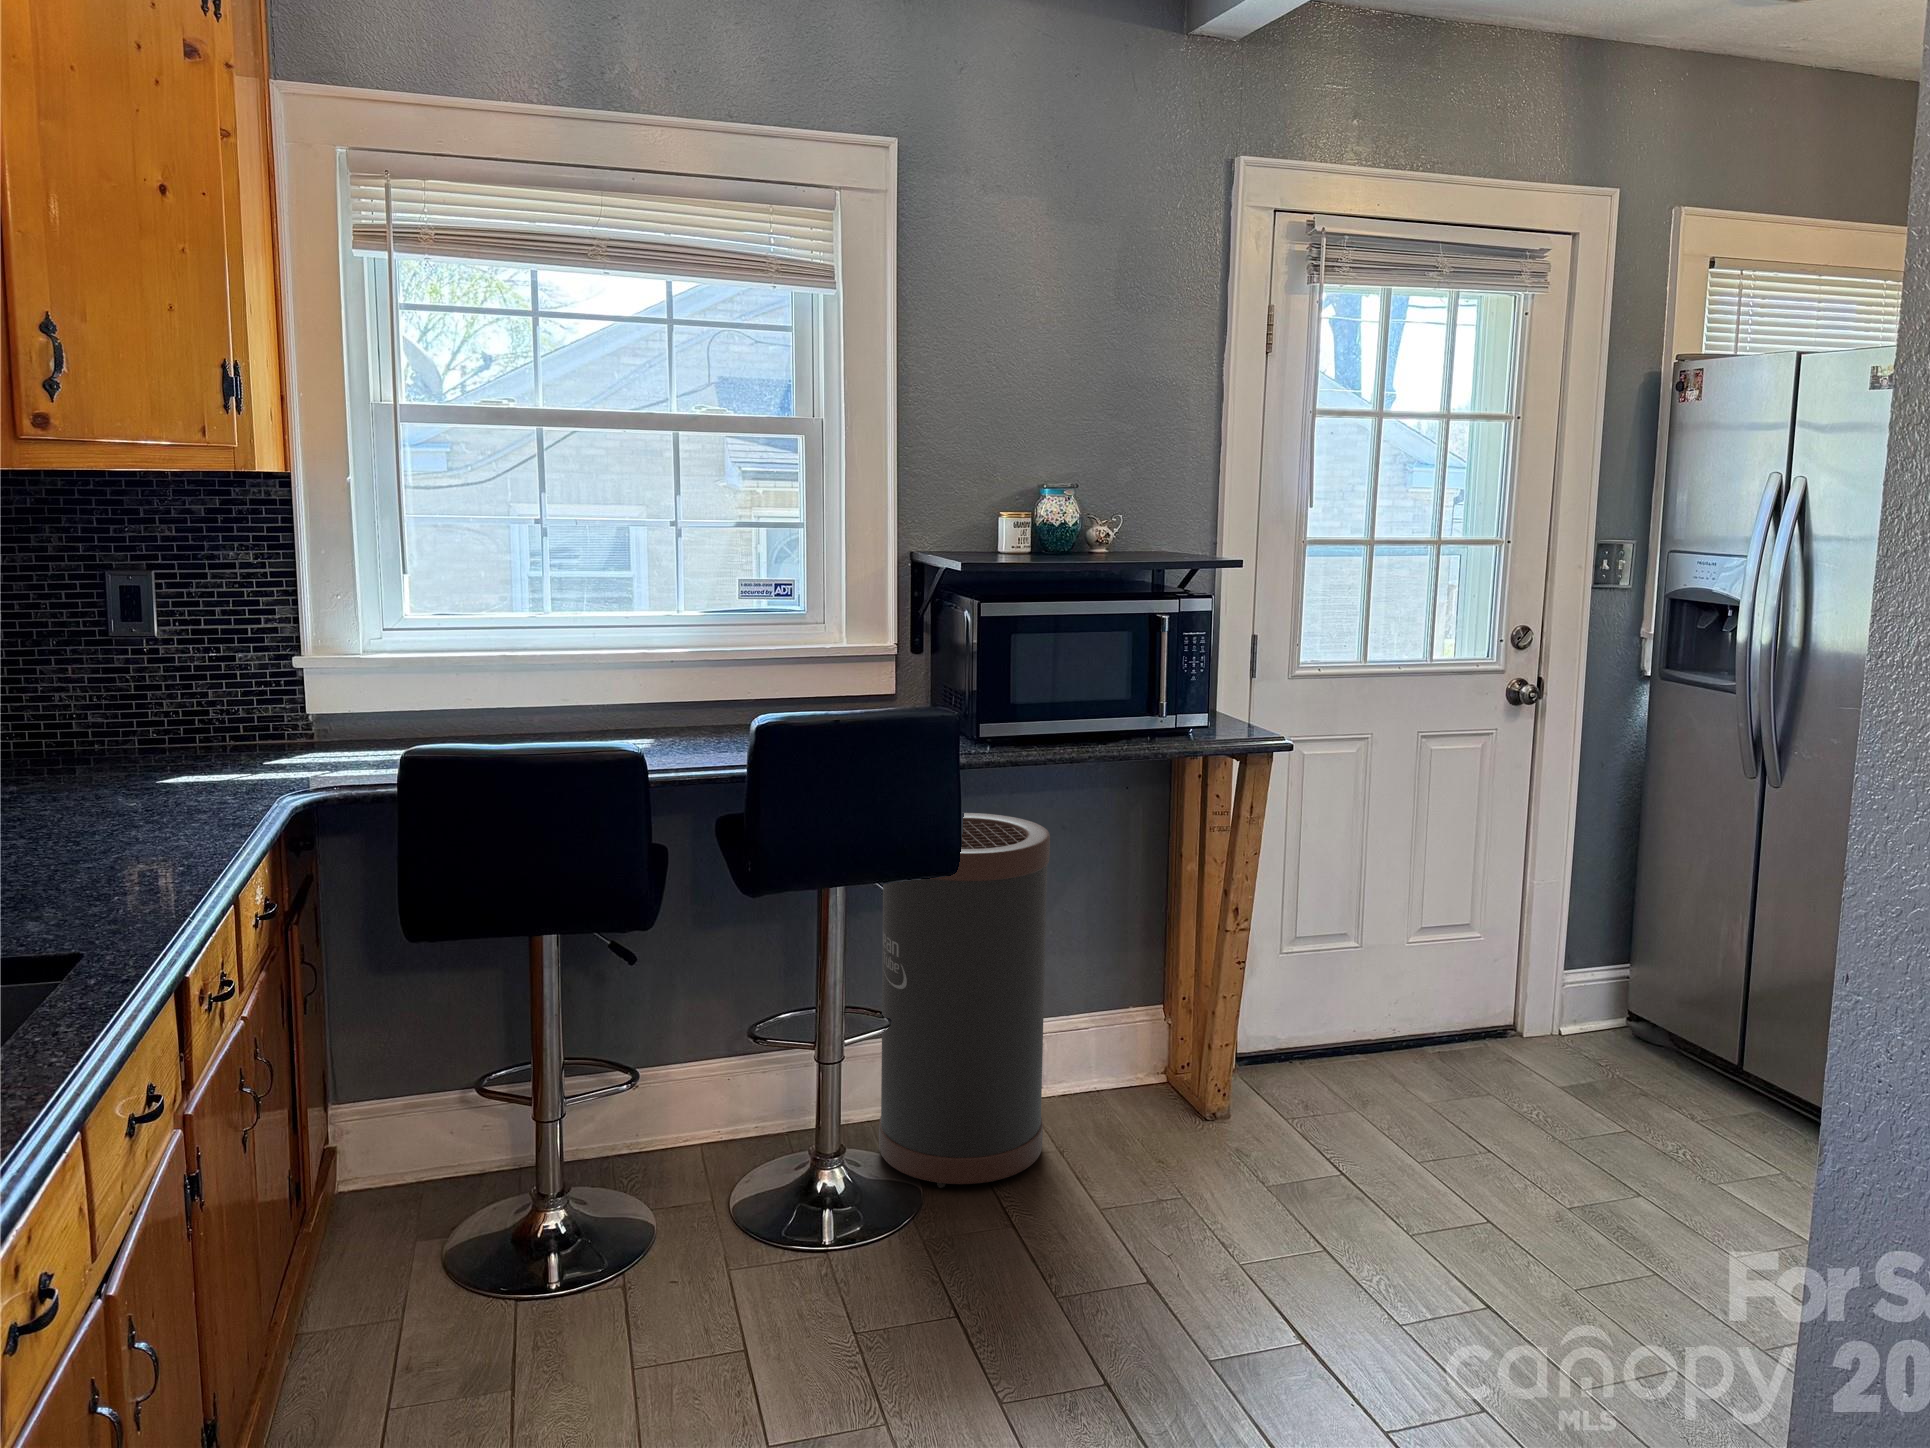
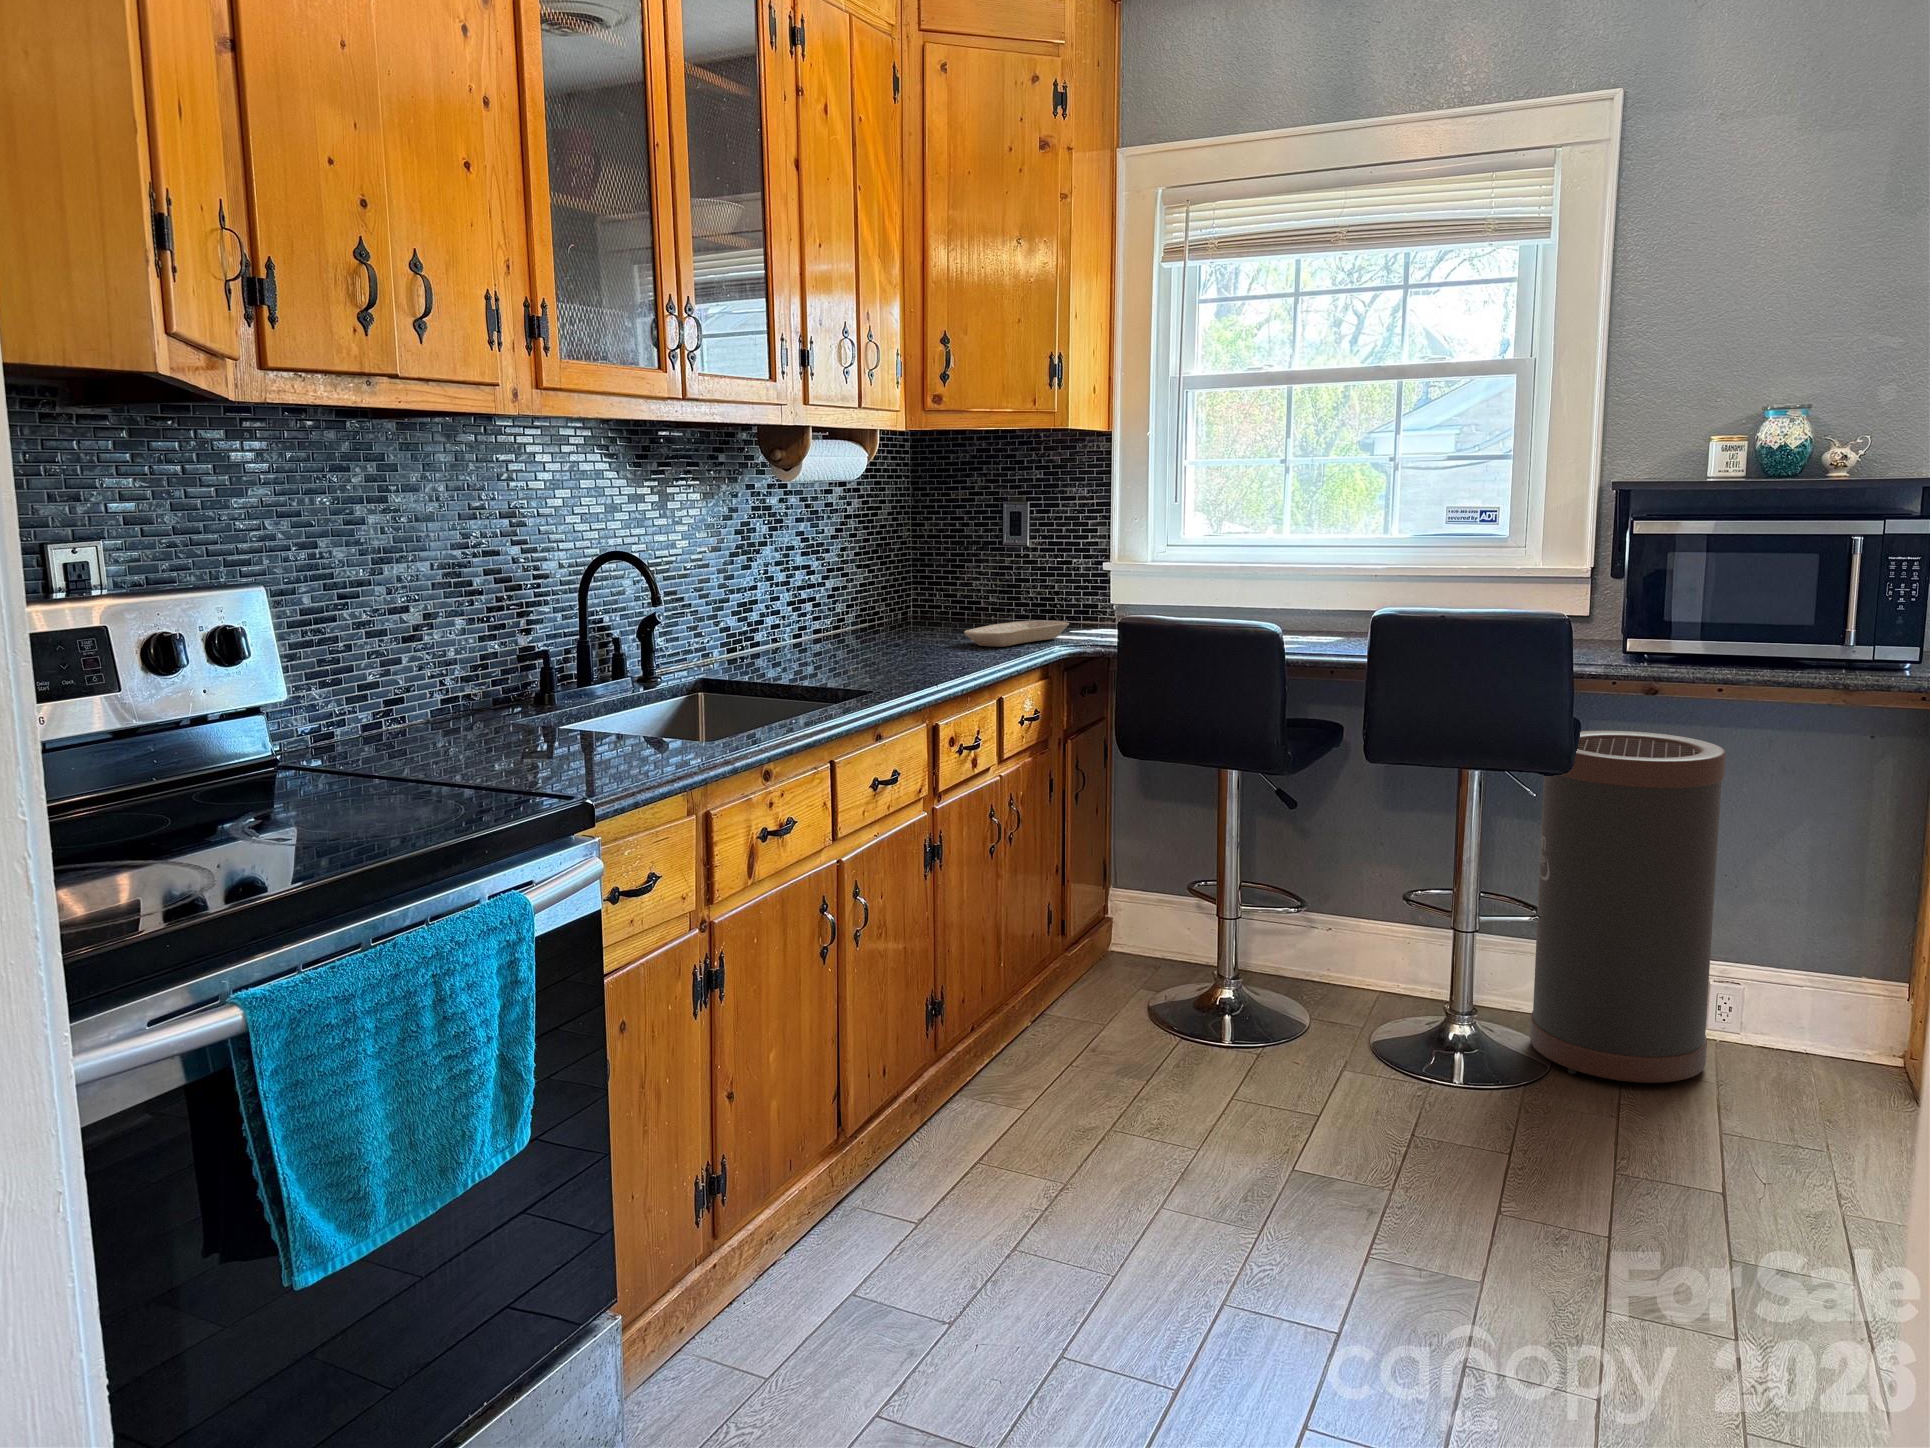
tray: none [115,749,269,805] -> present [964,621,1069,647]

